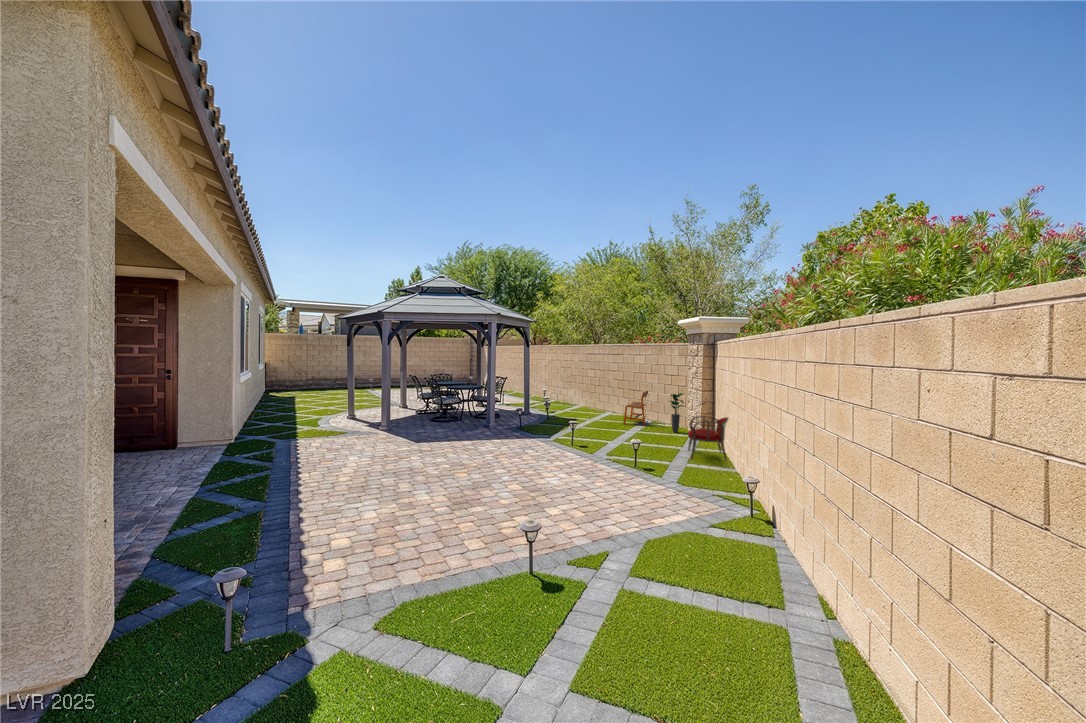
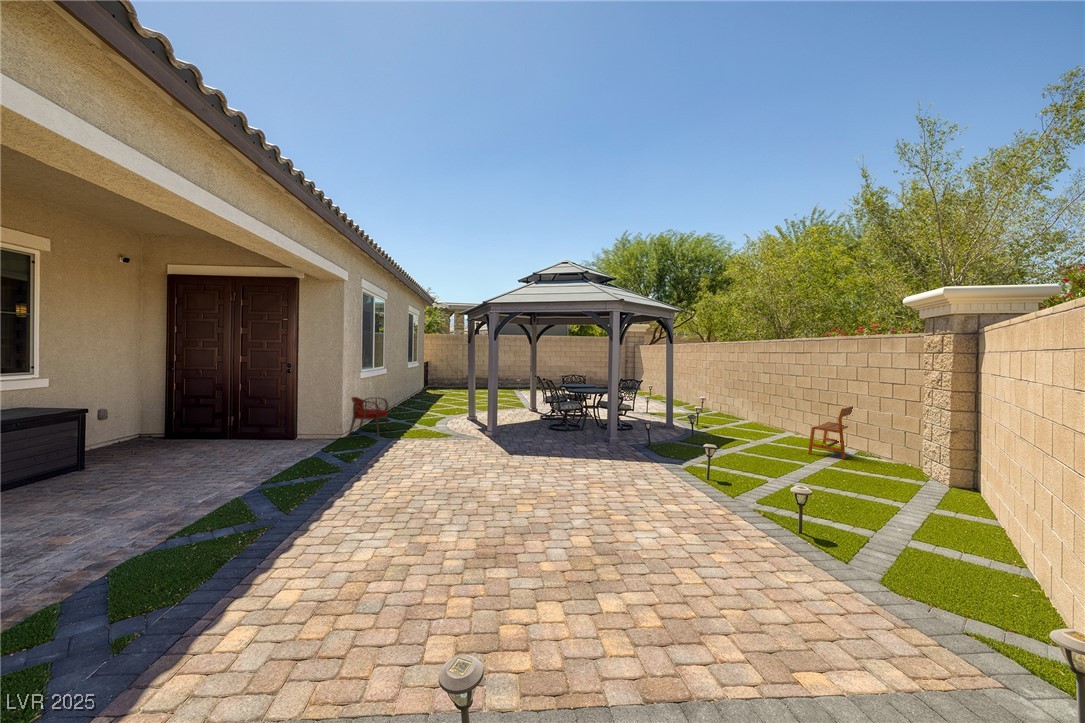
potted plant: present [670,393,684,432] -> none [884,413,919,475]
armchair: present [688,416,728,461] -> present [349,397,389,436]

